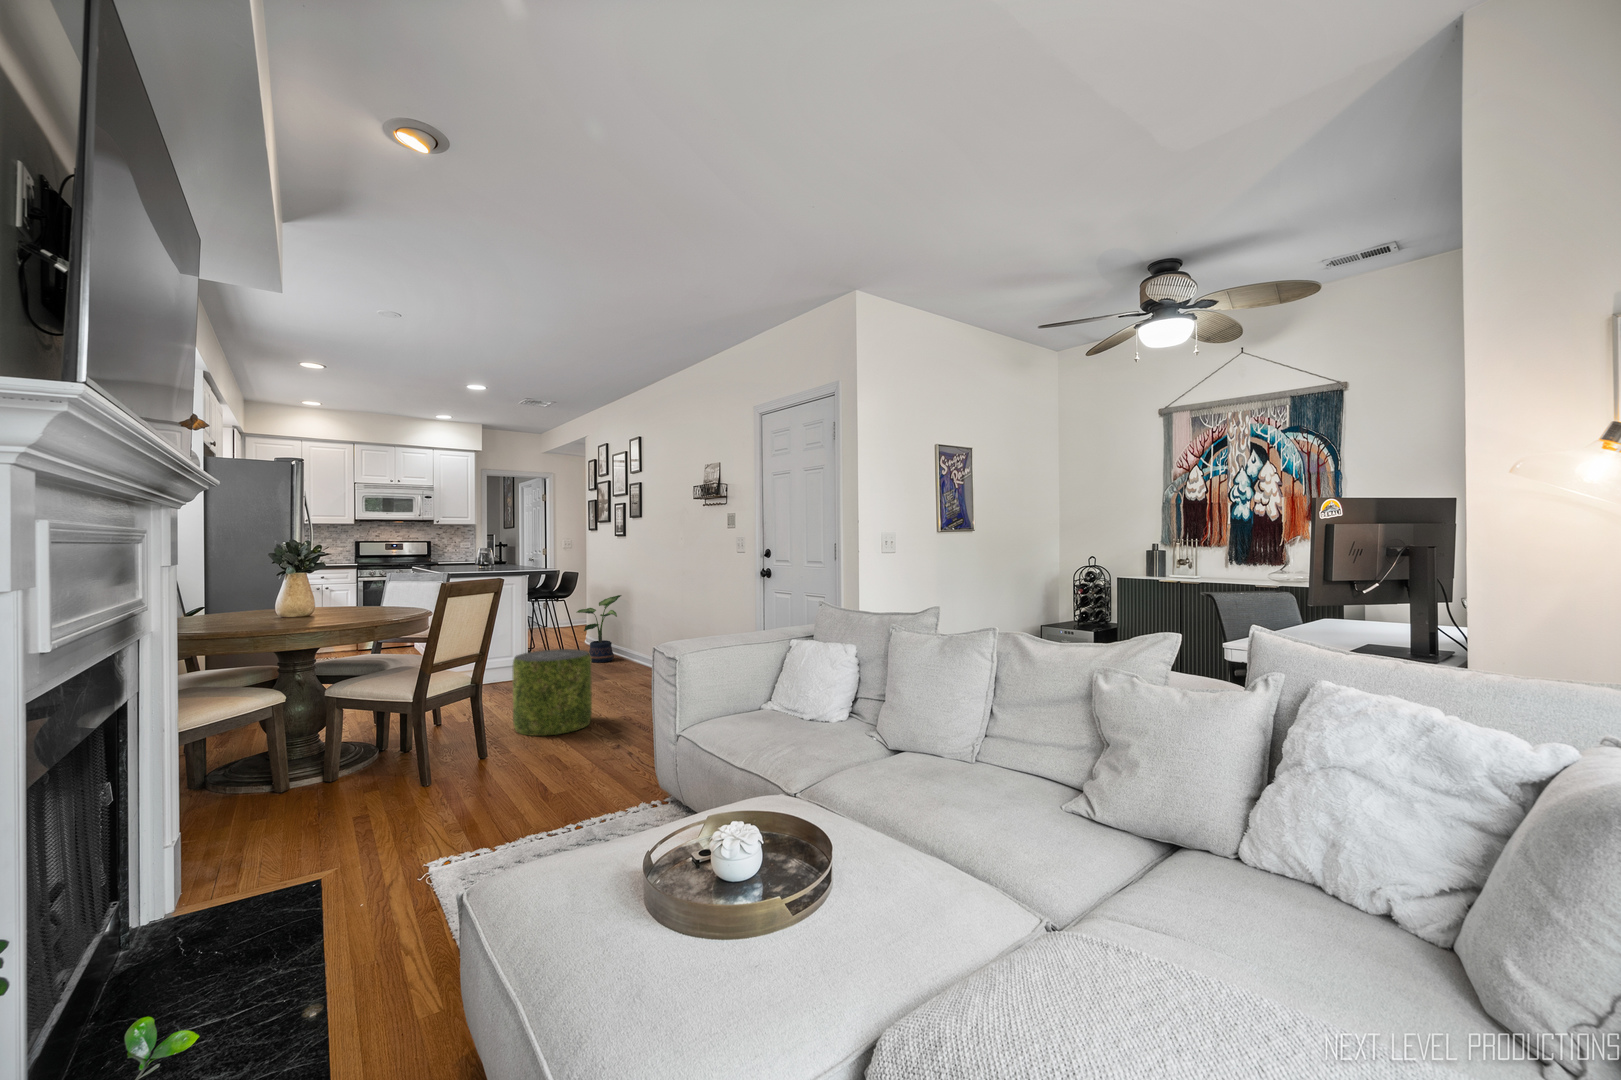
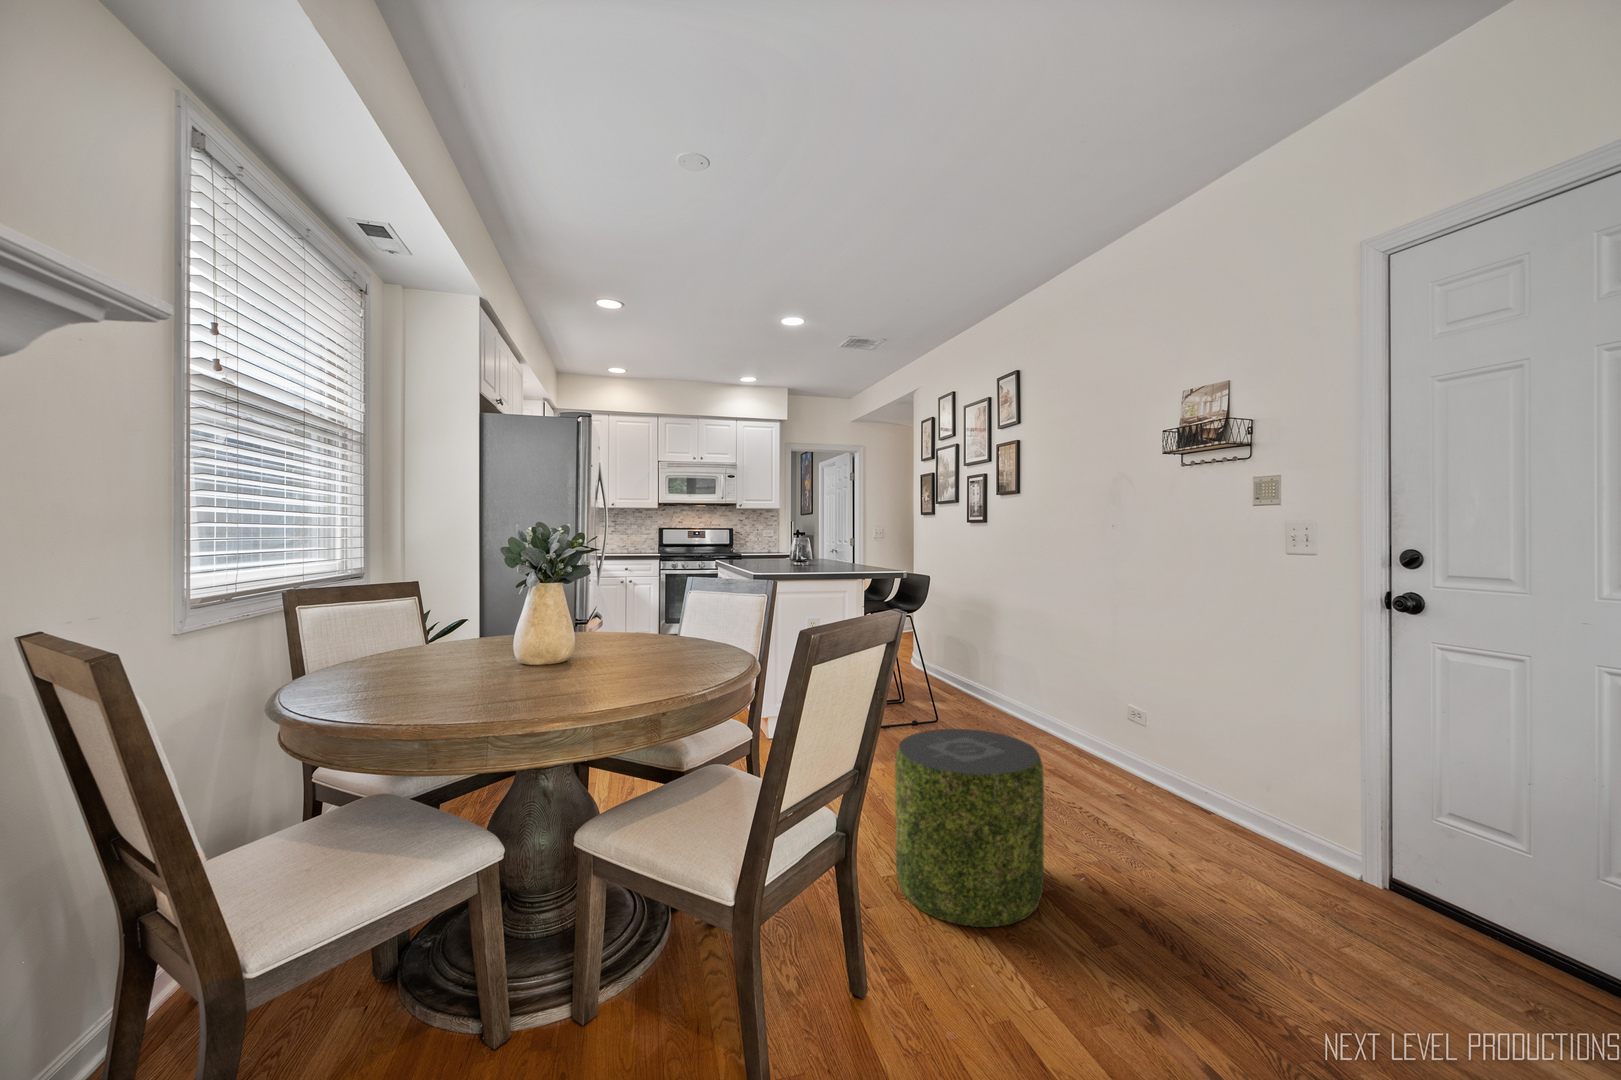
potted plant: present [577,595,621,663] -> none [923,607,986,706]

